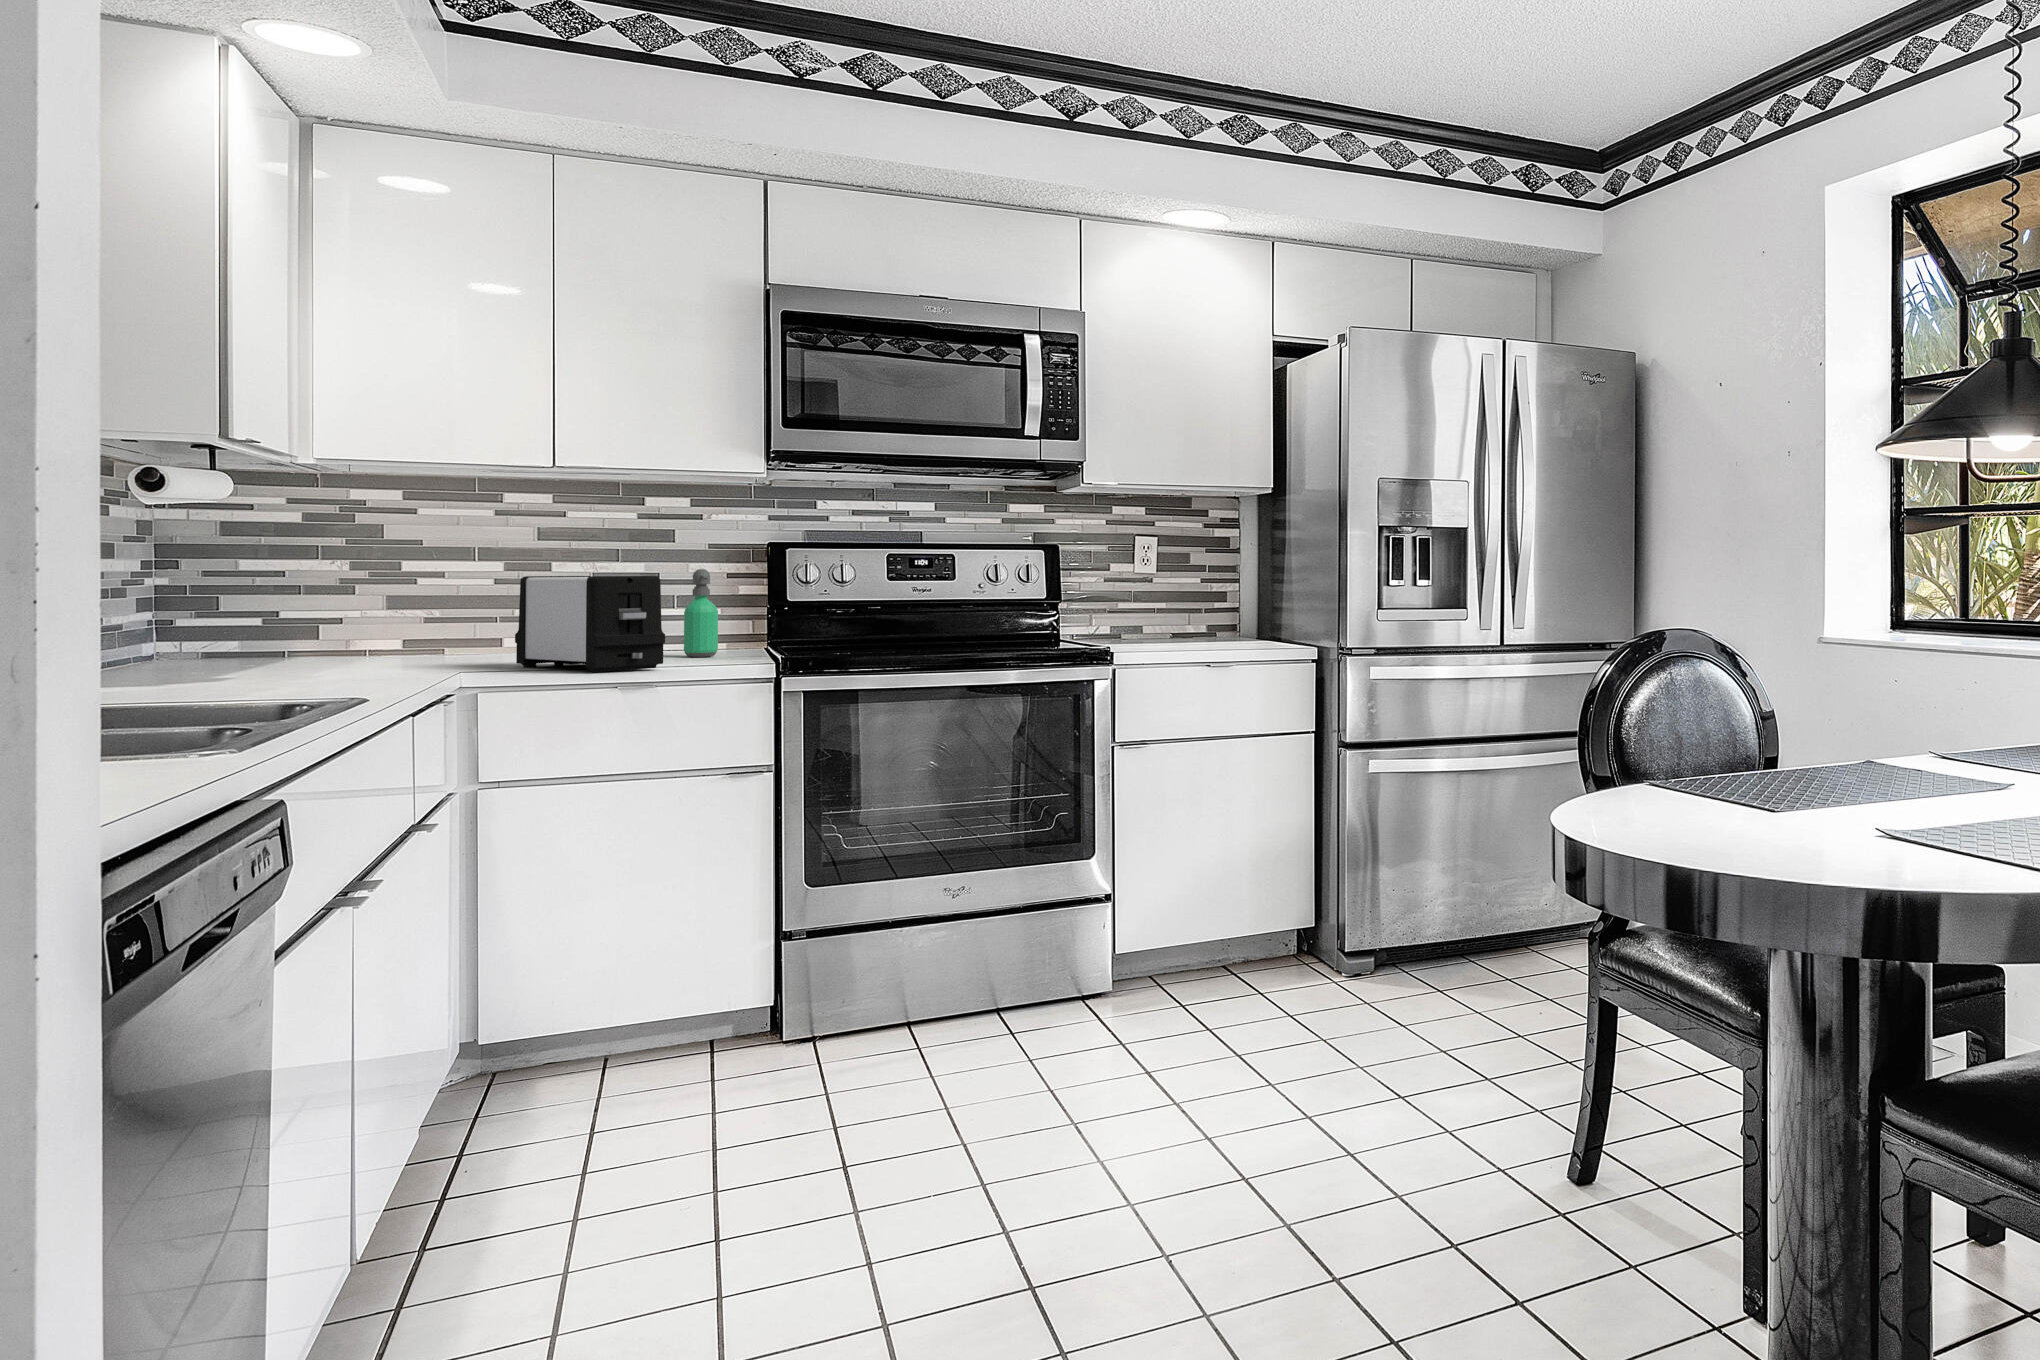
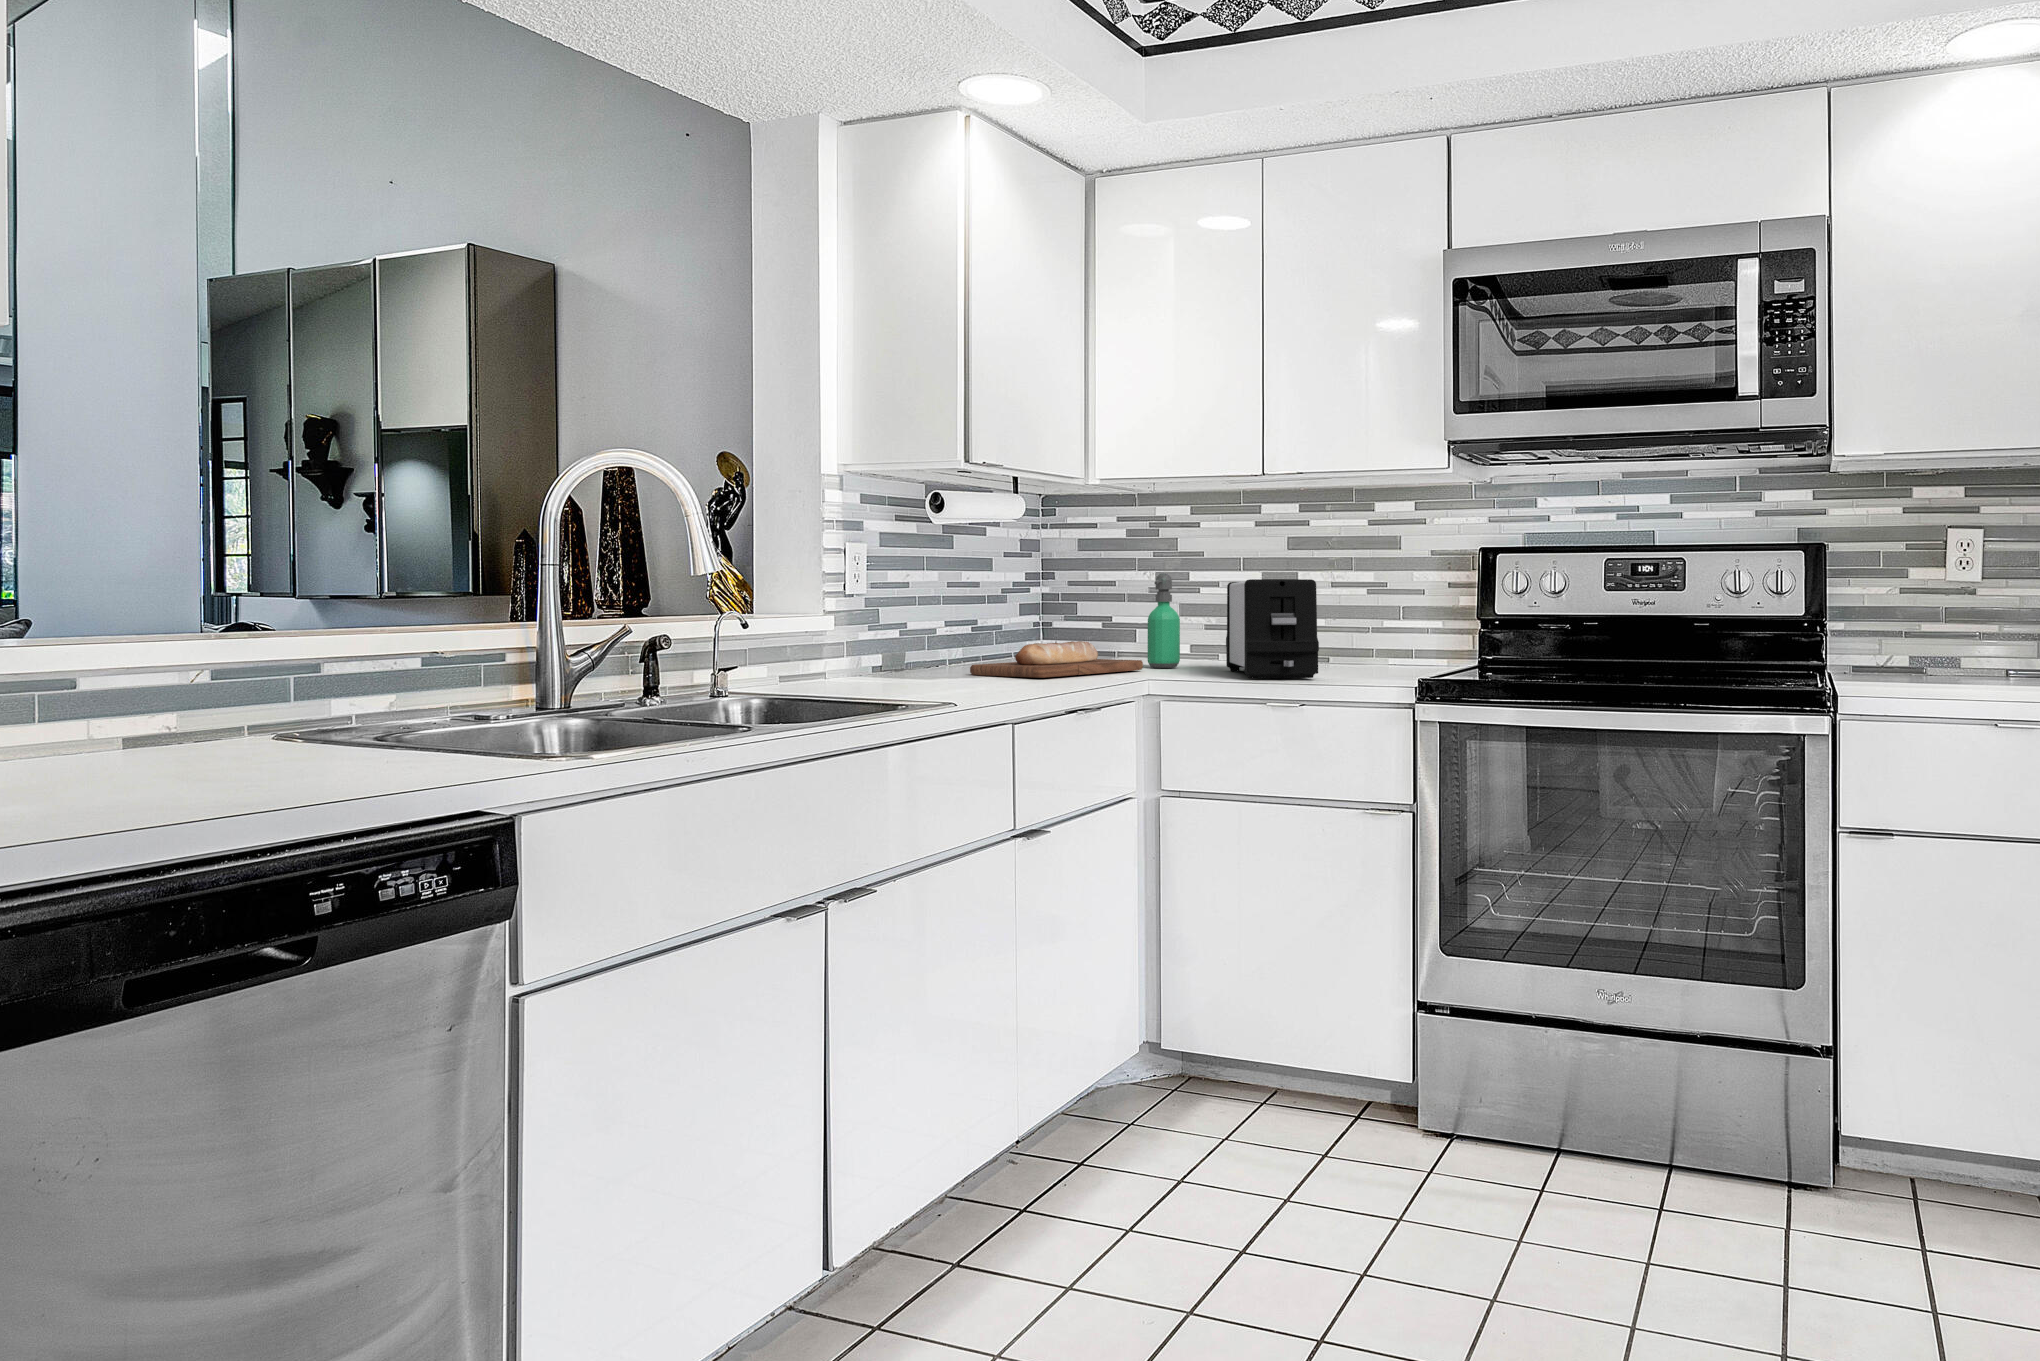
soap dispenser: present [684,569,718,657] -> present [1148,573,1180,668]
bread loaf: none [237,643,428,686] -> present [970,641,1143,678]

